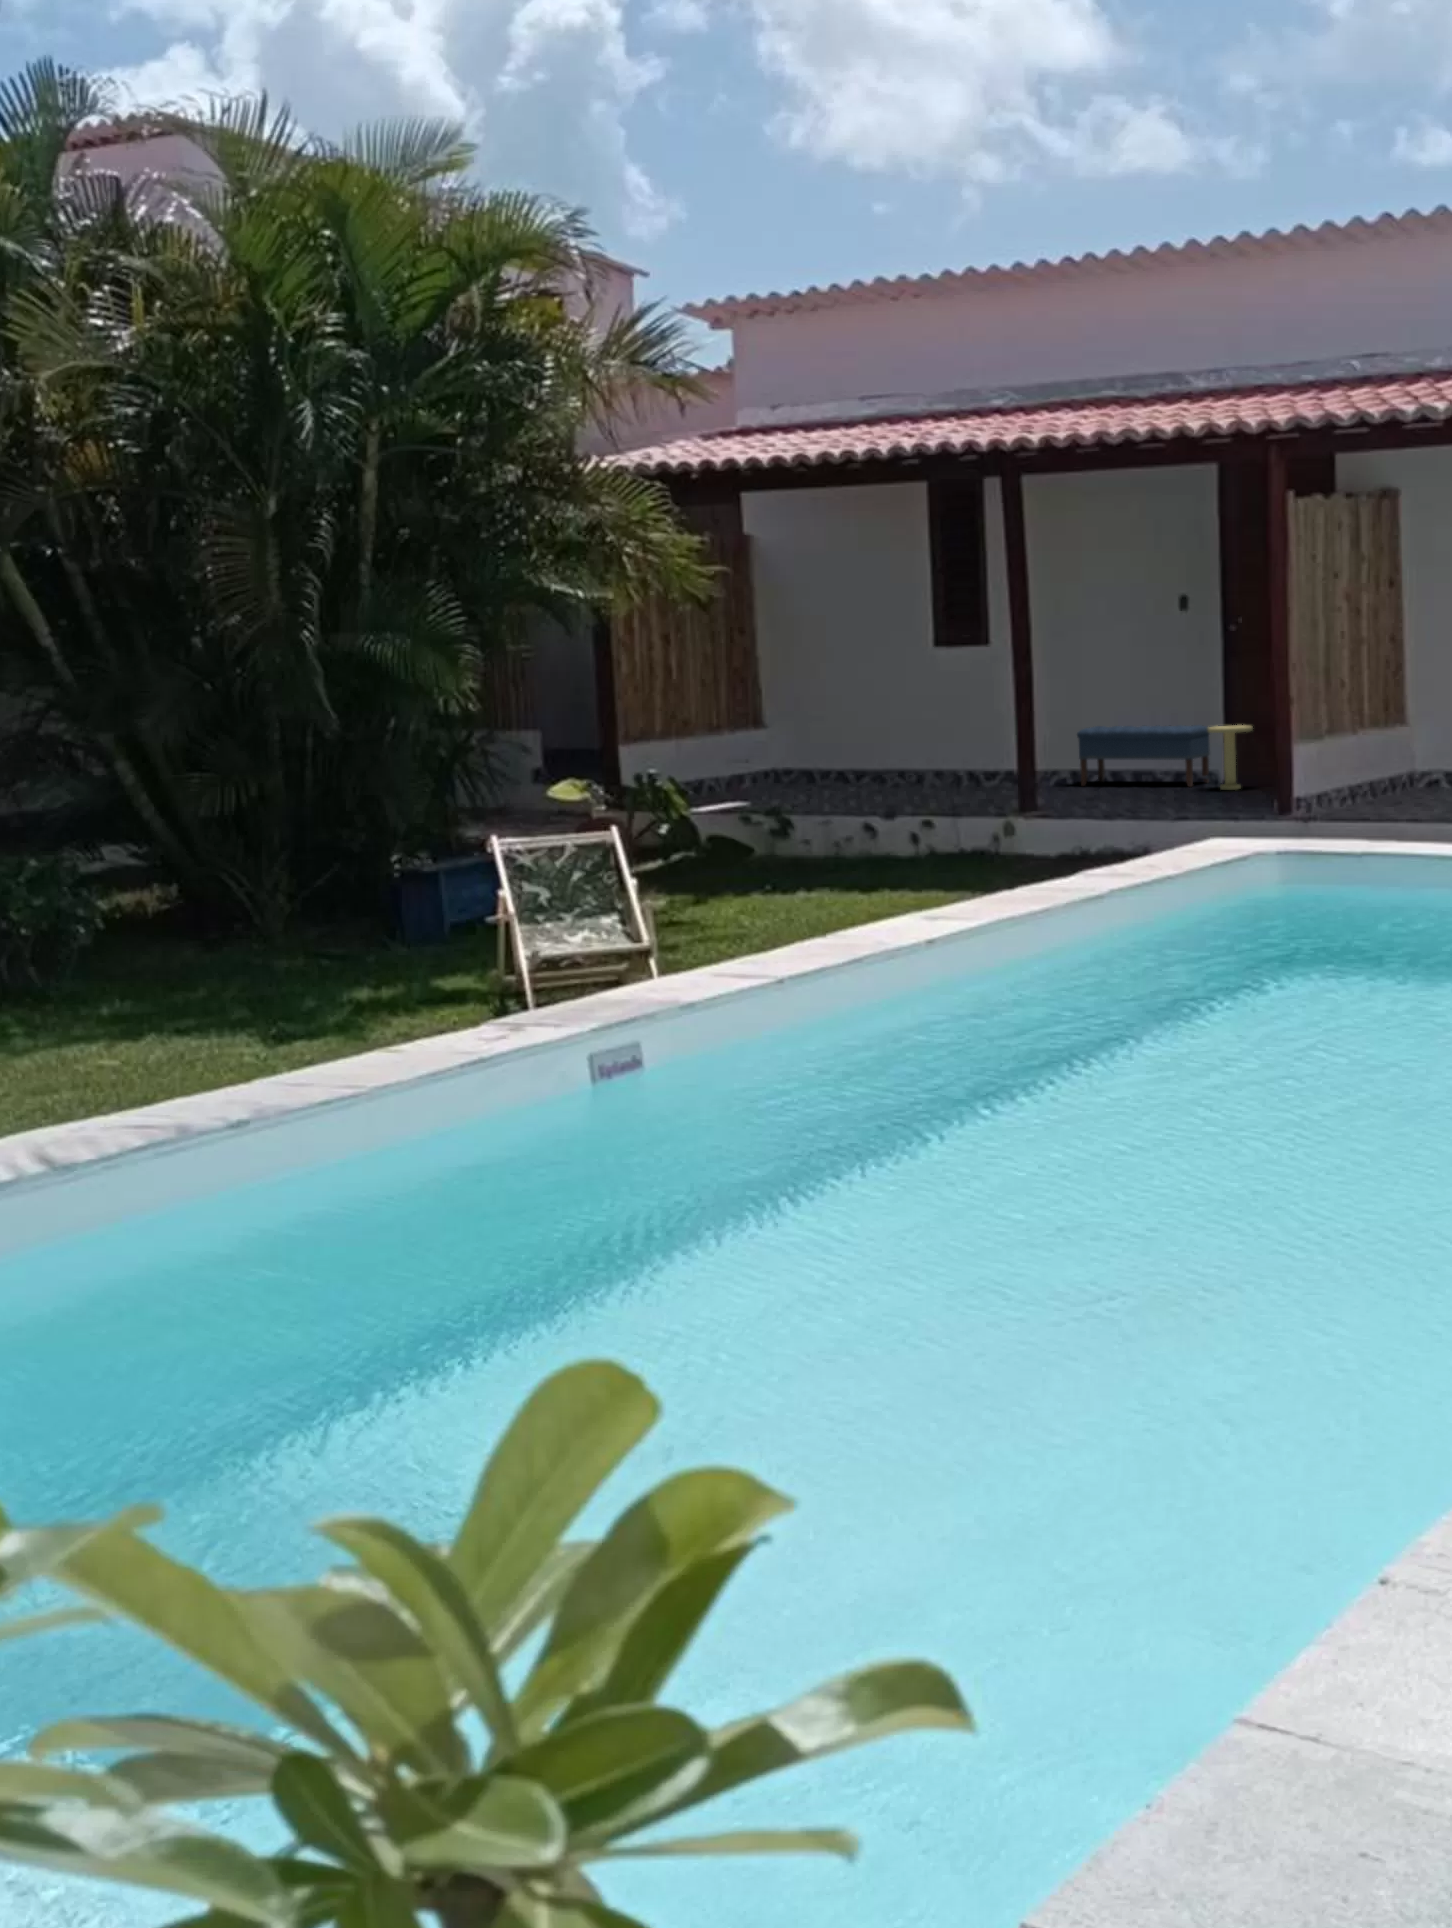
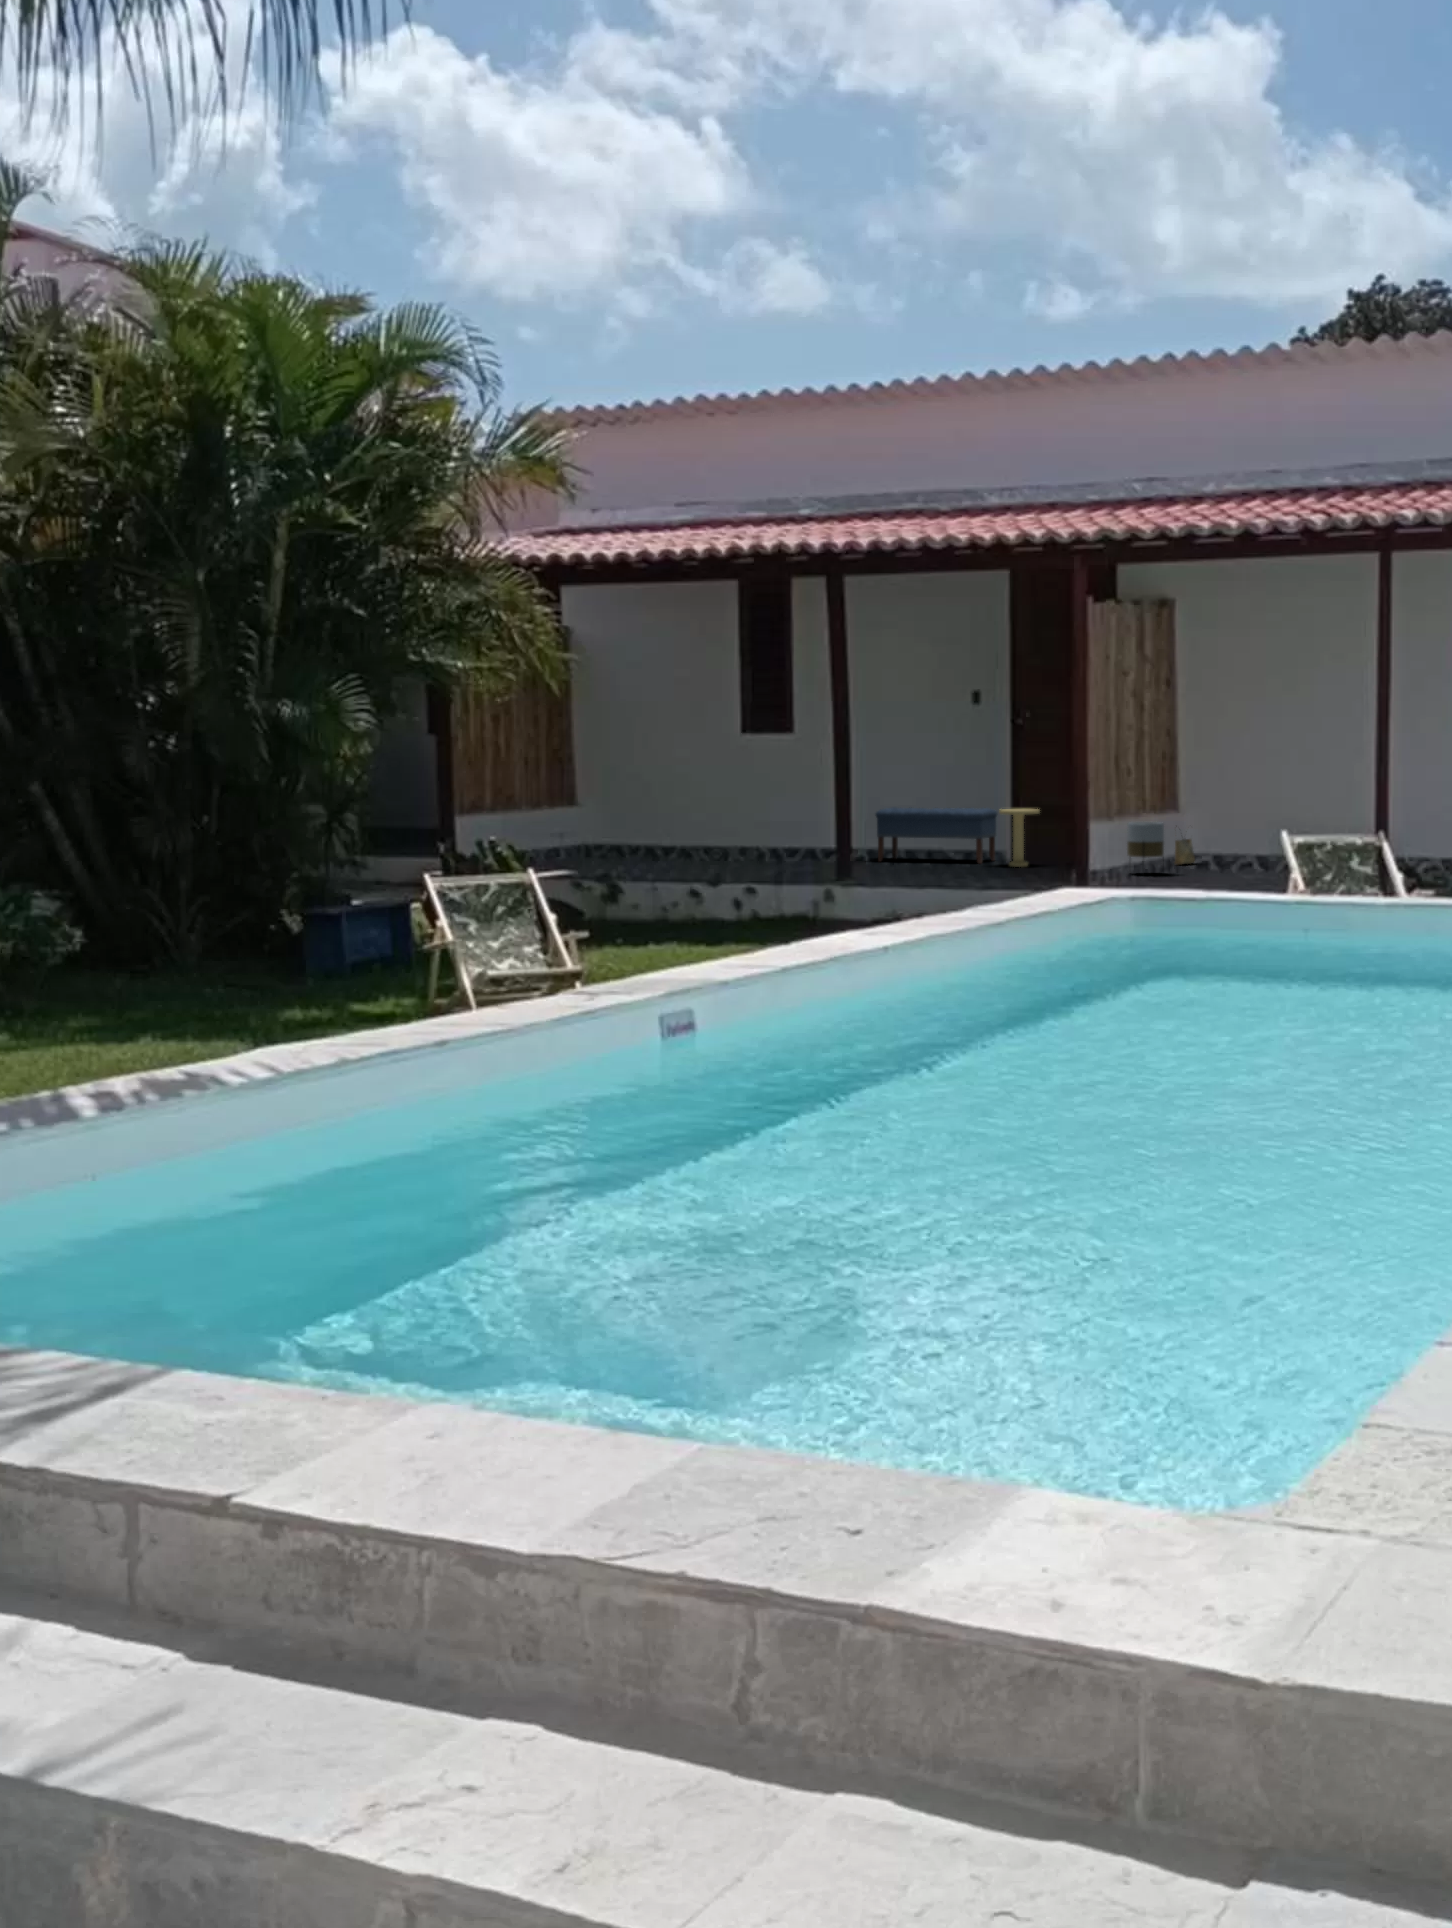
planter: none [1343,739,1384,799] -> present [1127,822,1164,858]
woven basket: none [1402,740,1427,784] -> present [1175,839,1195,865]

